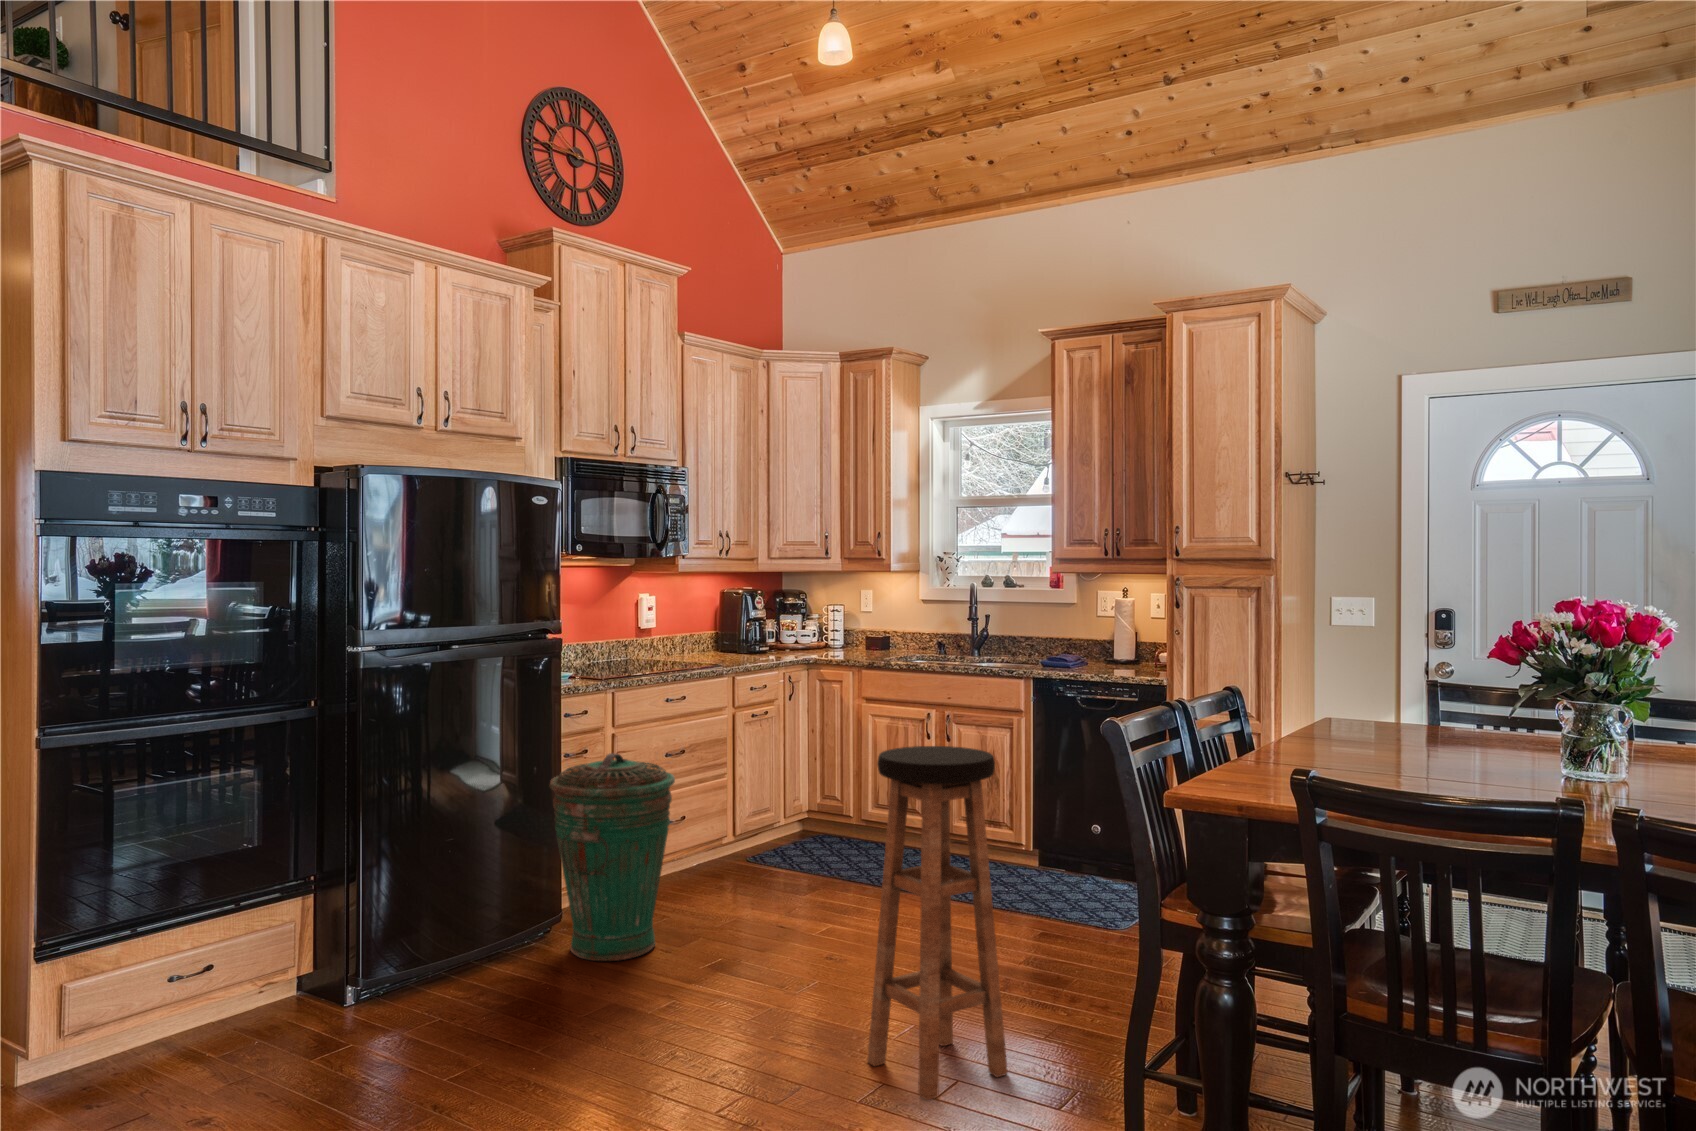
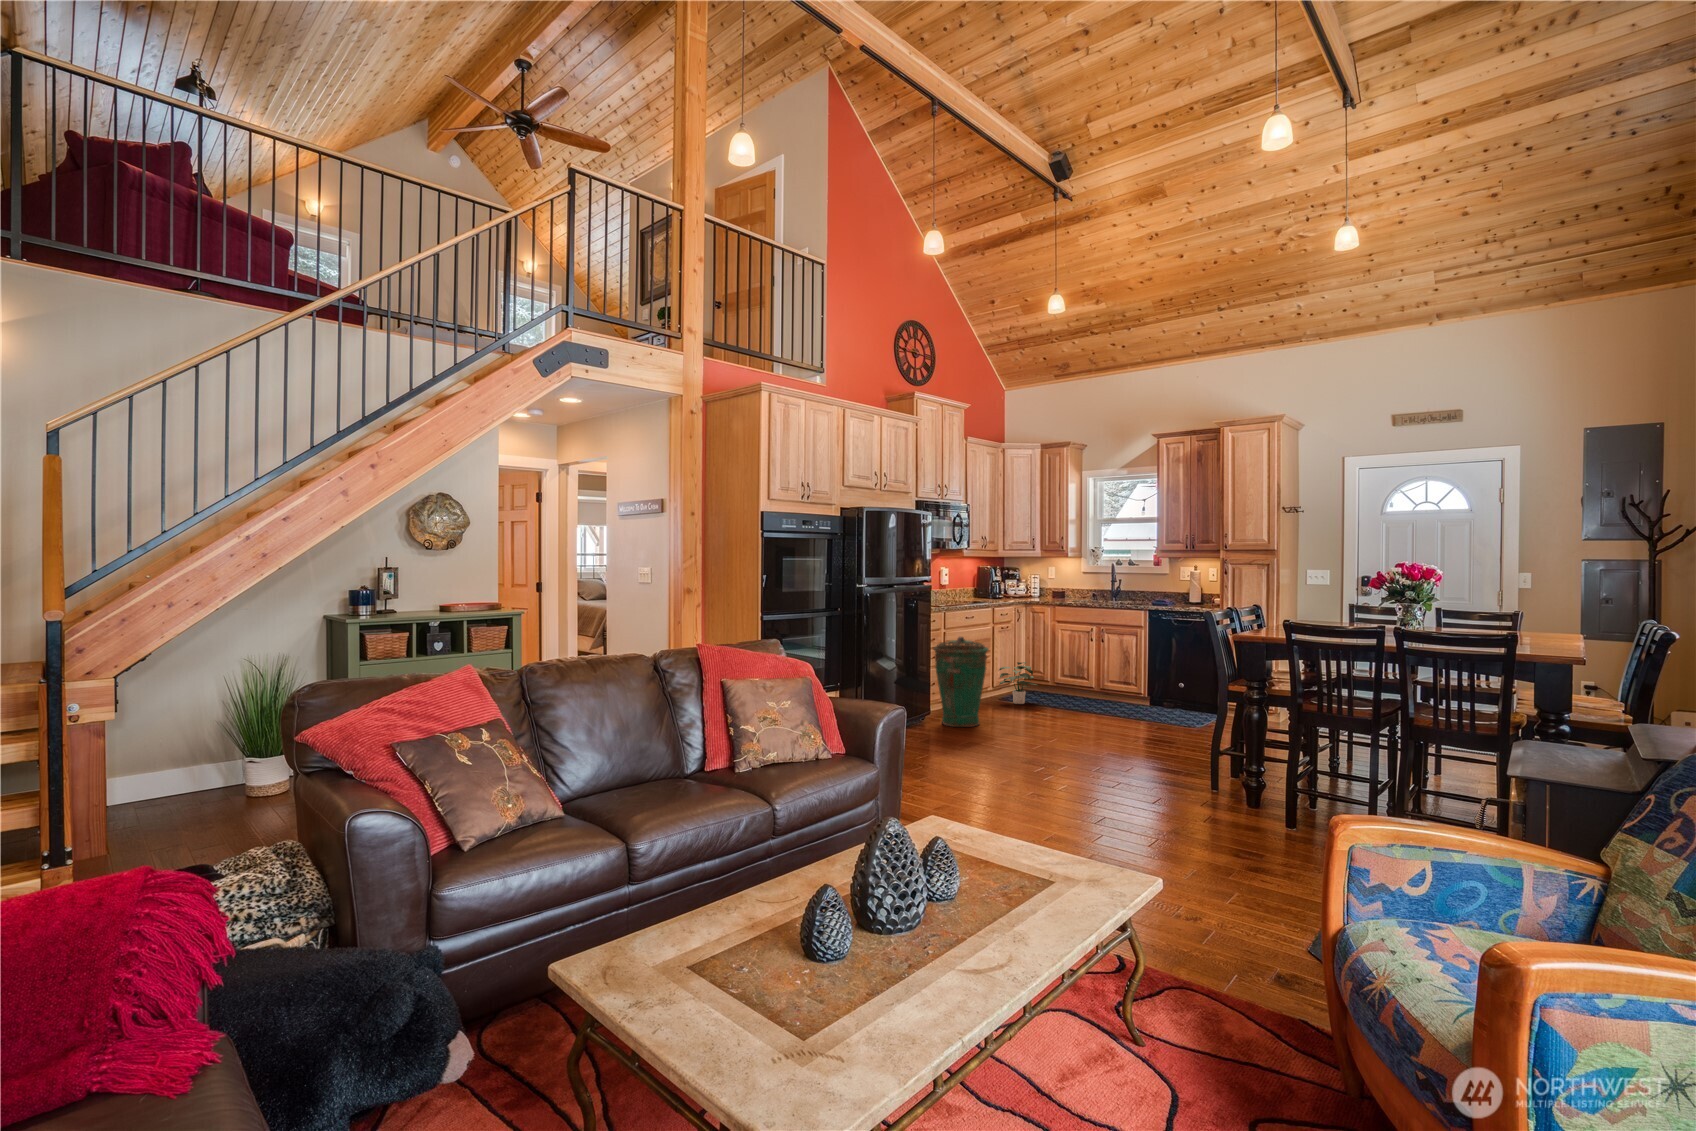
bar stool: present [867,746,1008,1100] -> none [1097,626,1158,764]
potted plant: none [739,785,820,873] -> present [999,662,1037,704]

